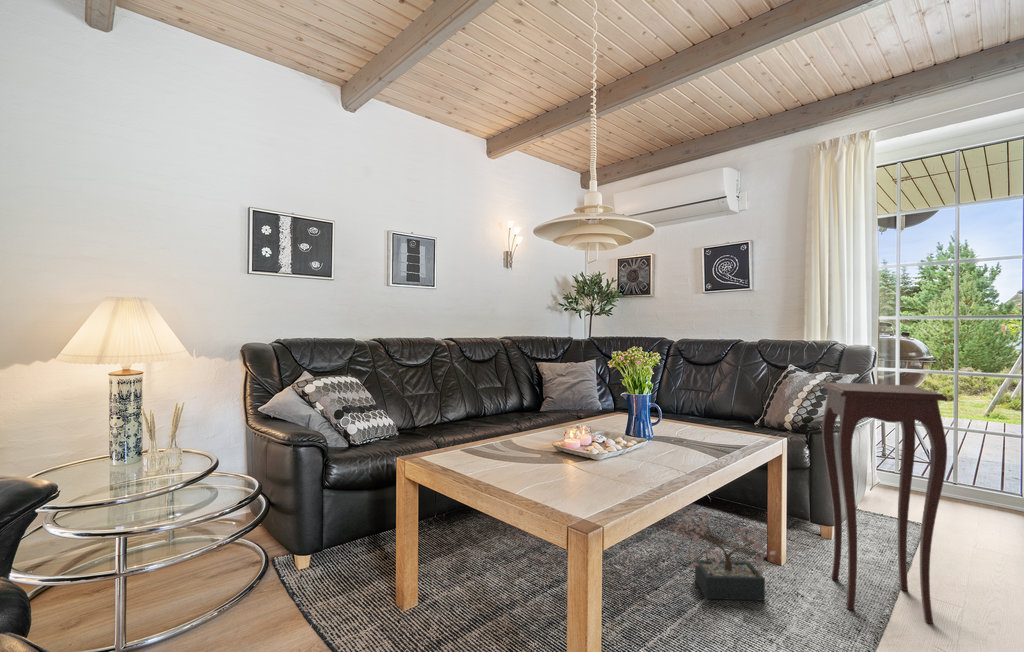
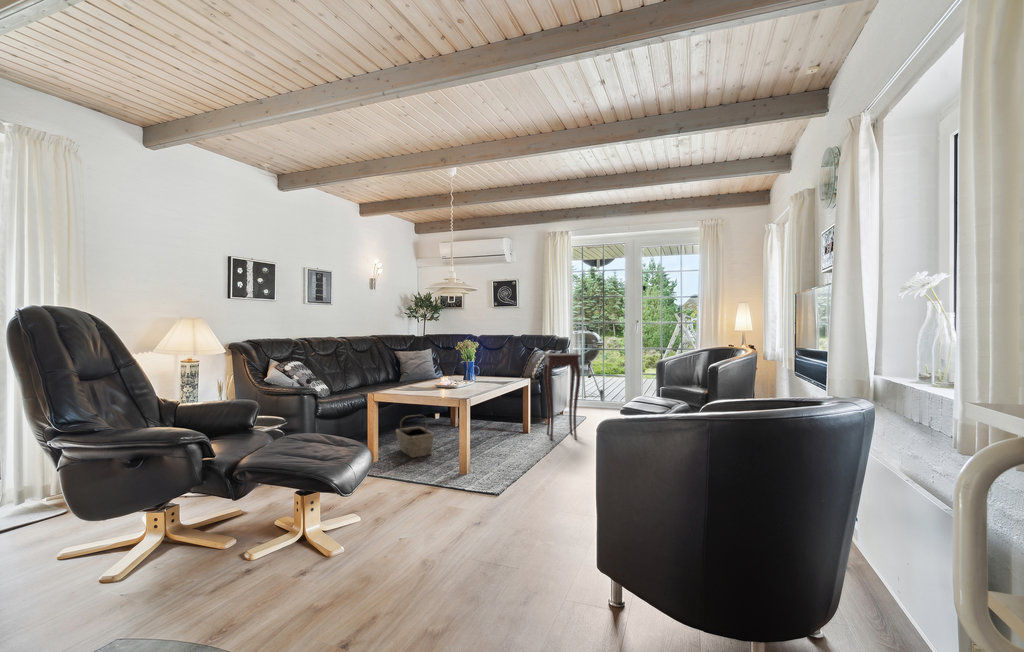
decorative plant: present [673,507,776,601] -> none [486,408,526,444]
basket: none [470,510,540,617] -> present [396,415,434,458]

